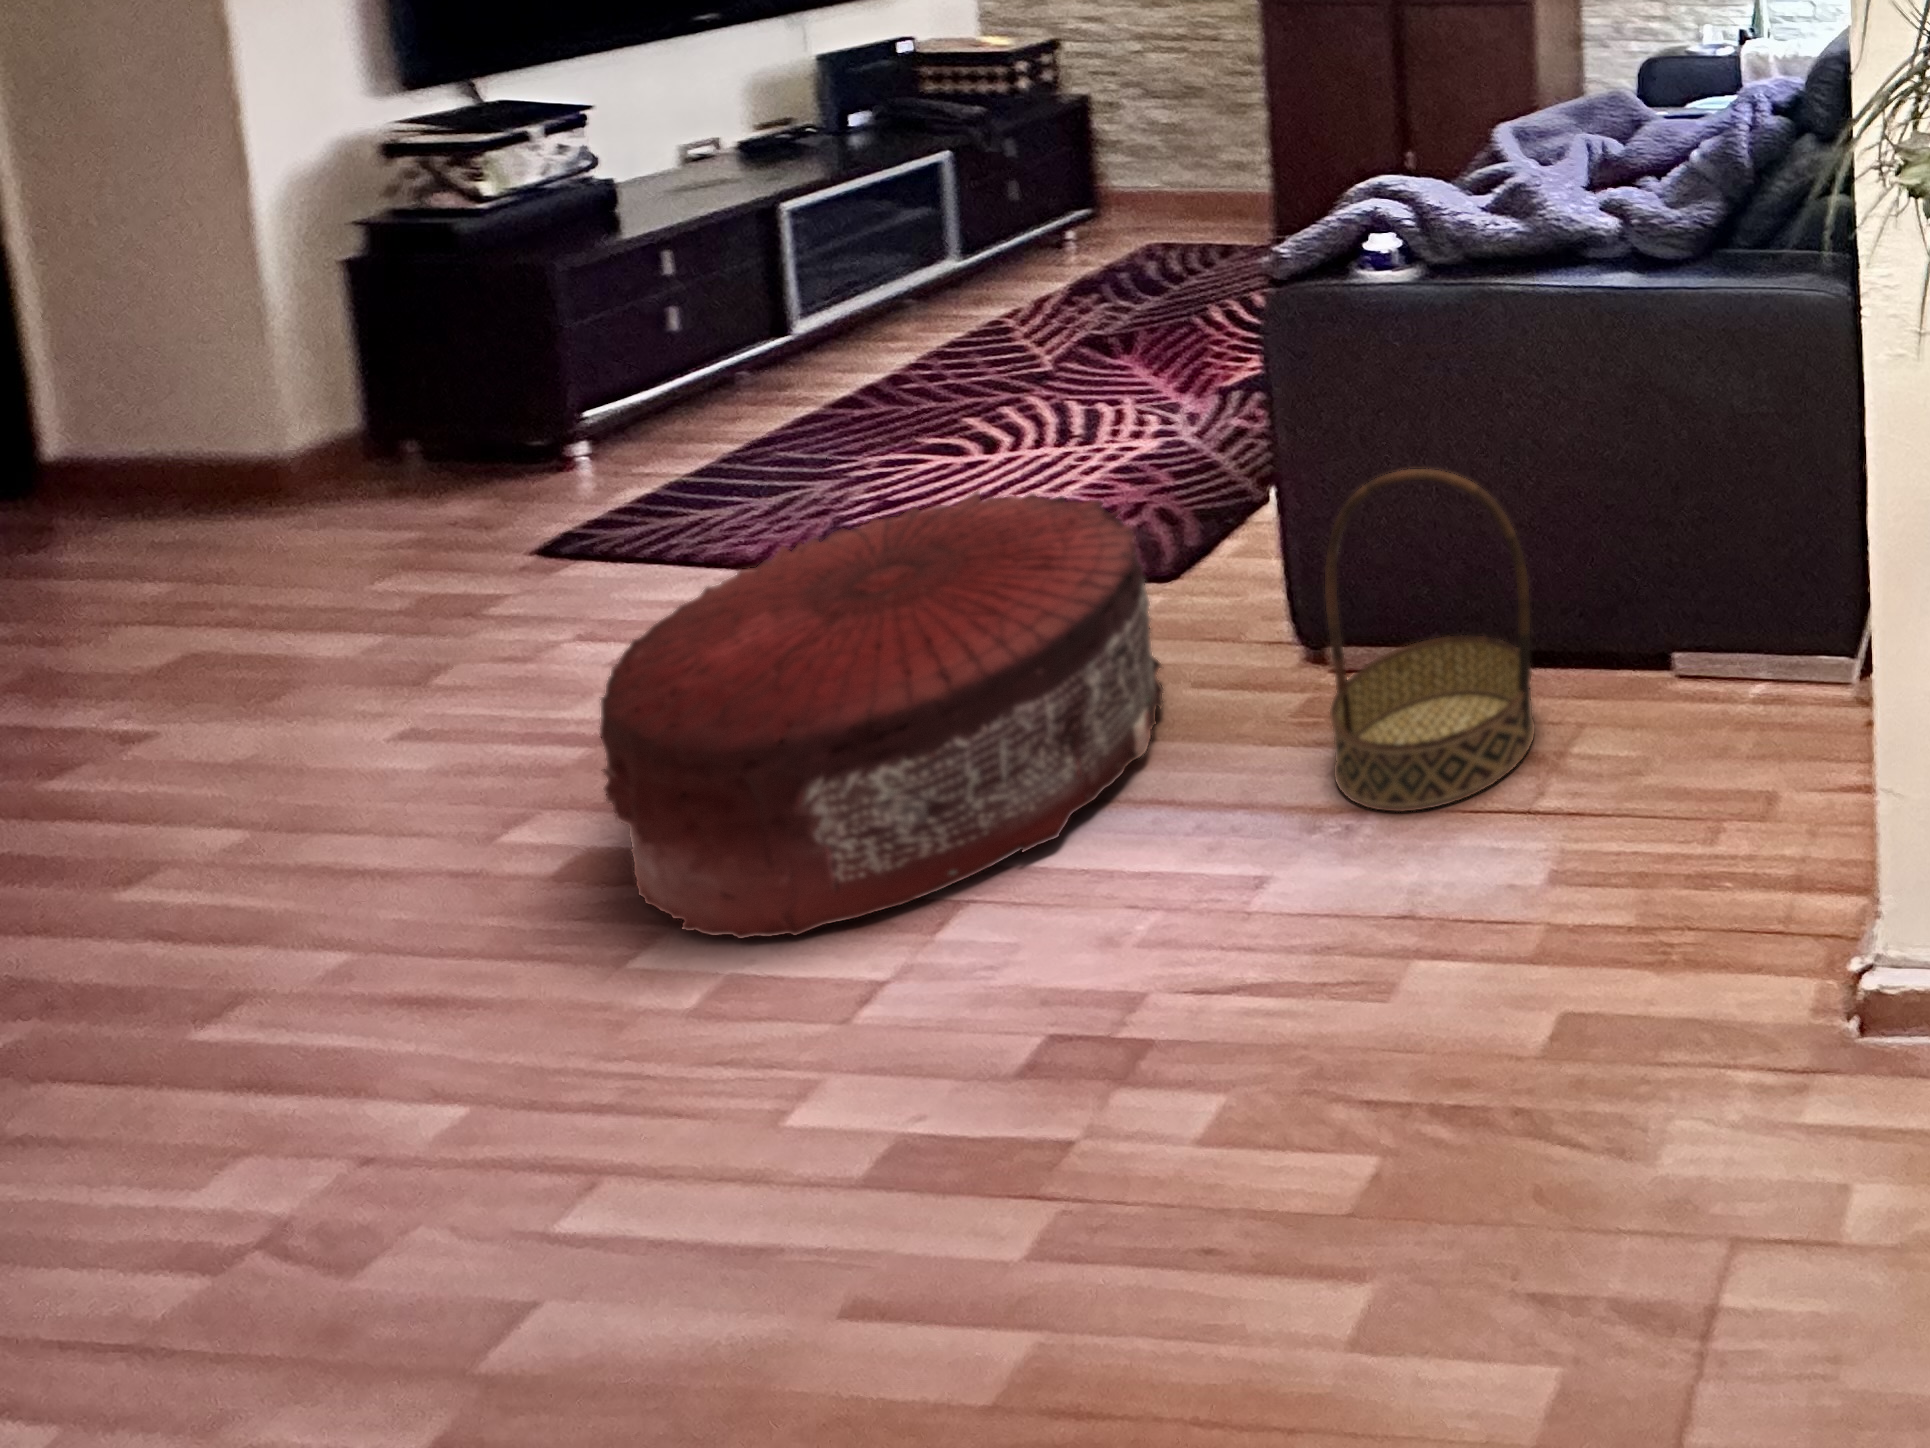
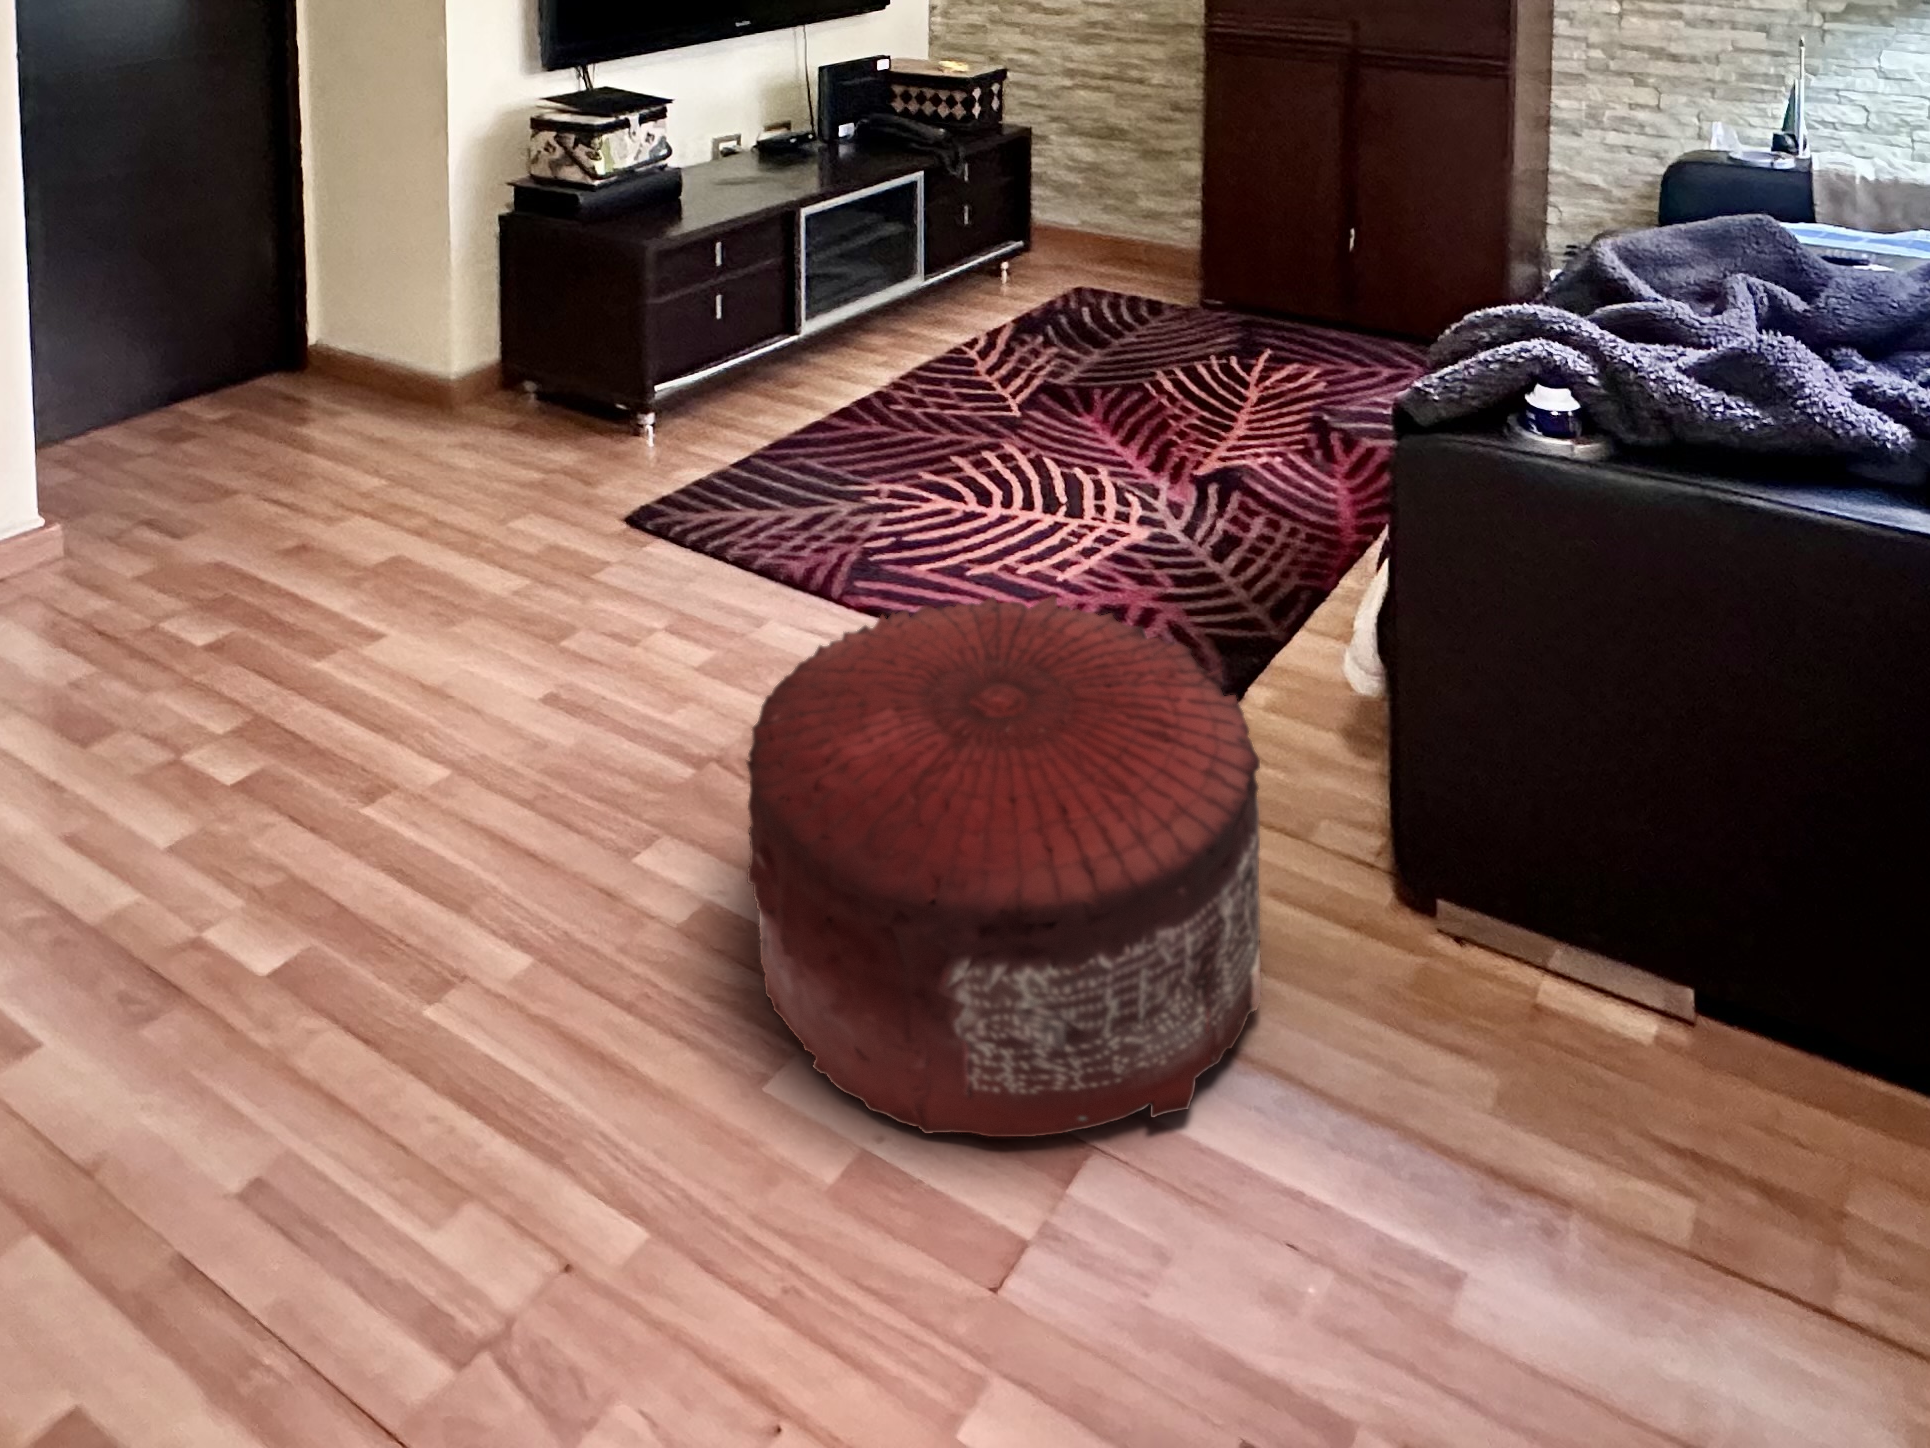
basket: present [1325,469,1535,812] -> none [1509,750,1831,1282]

